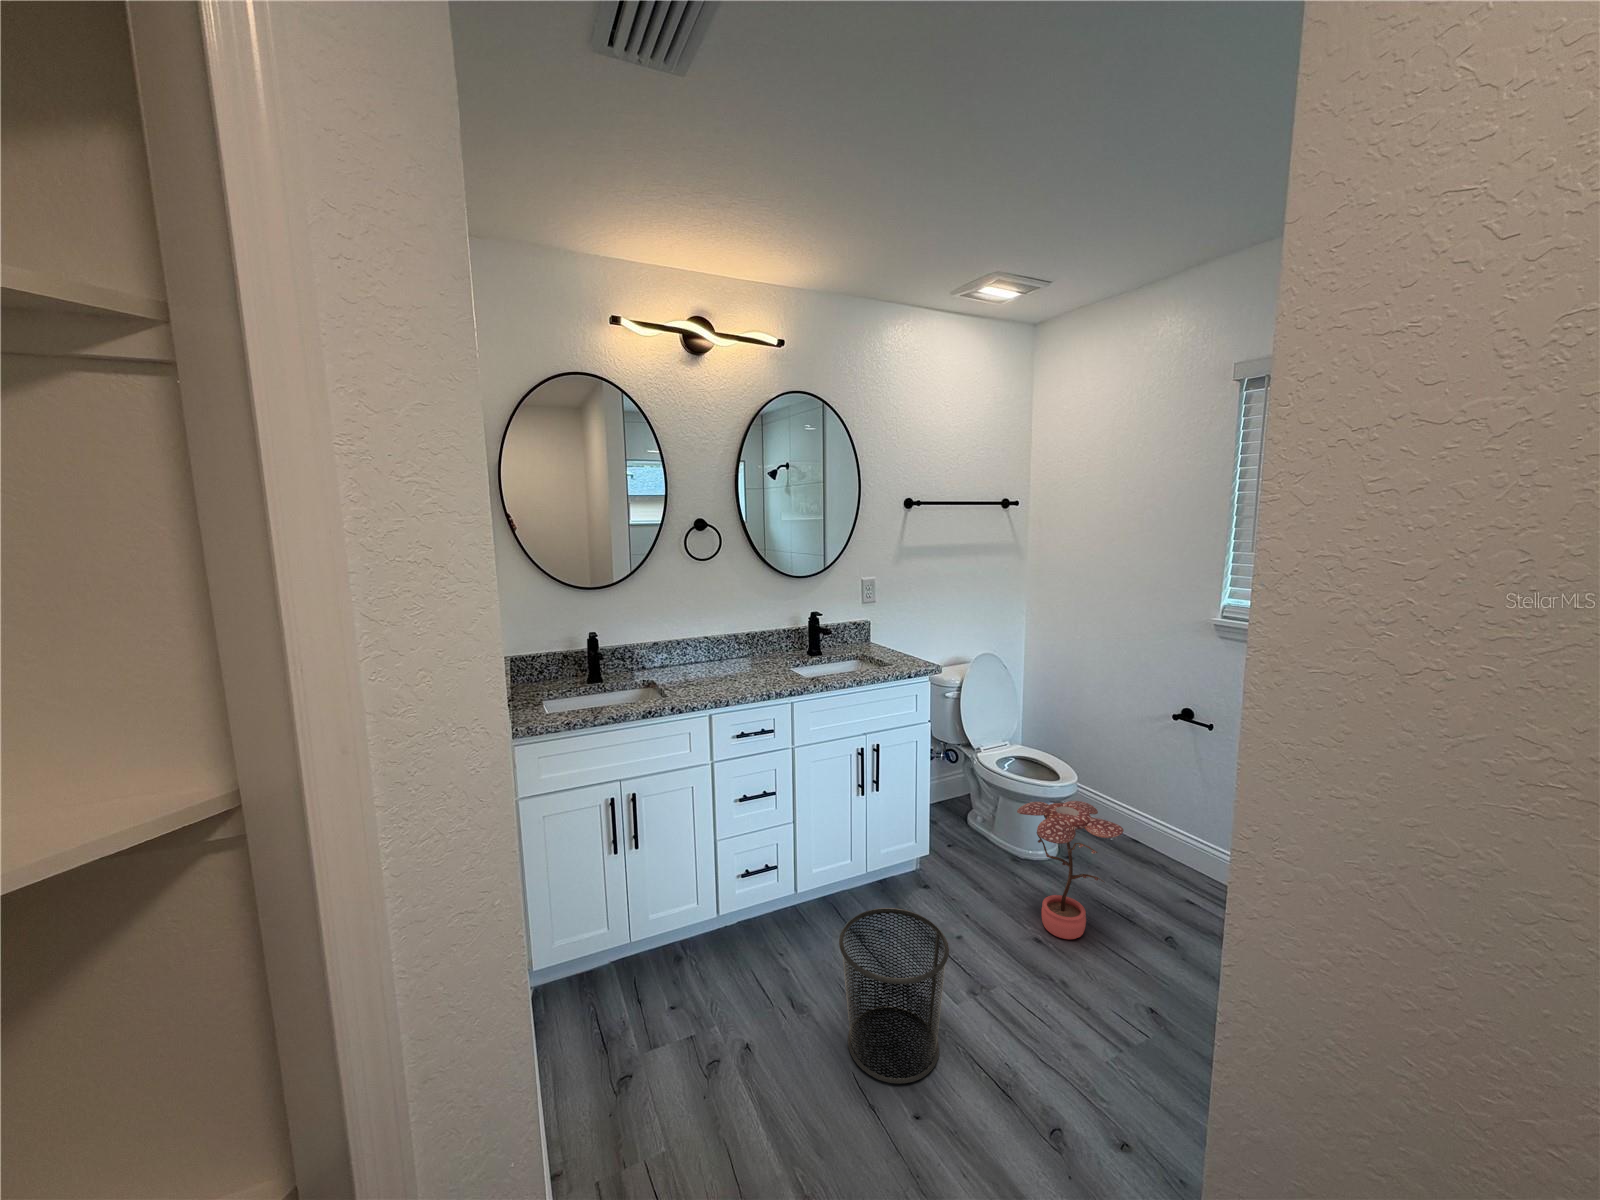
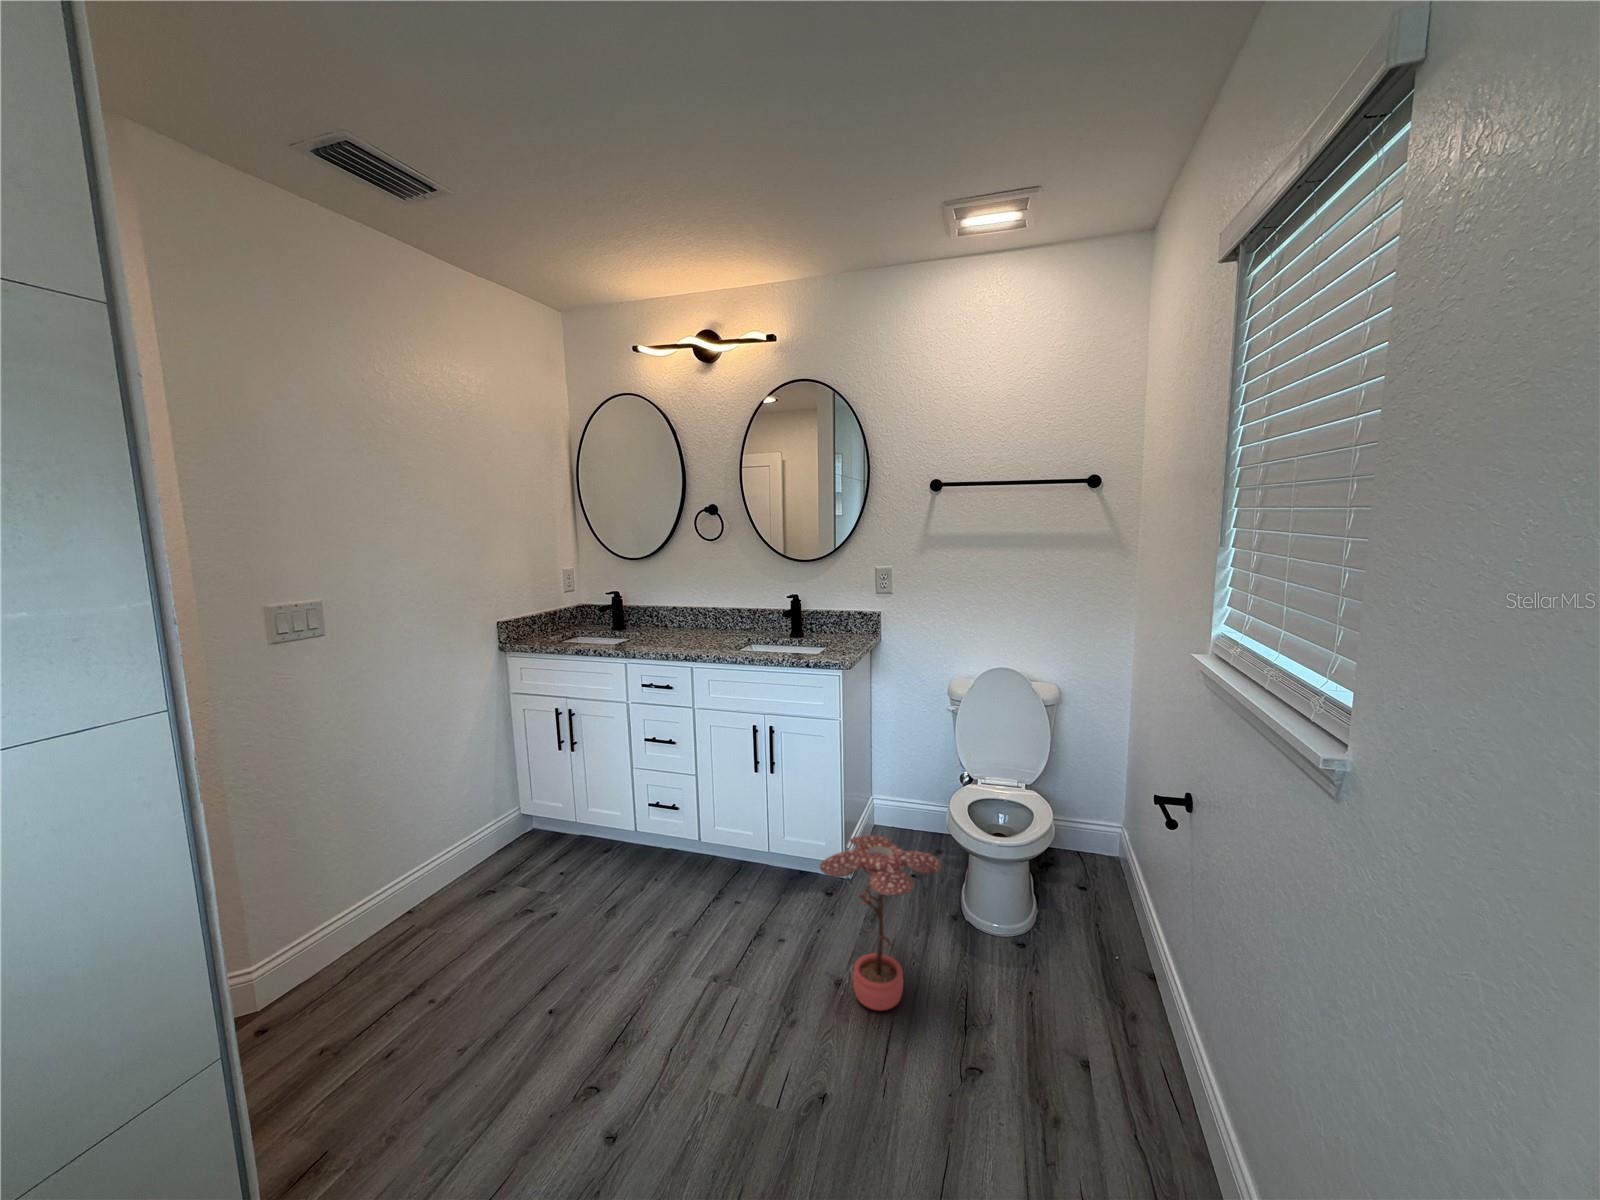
waste bin: present [839,908,949,1084] -> none [557,848,658,995]

